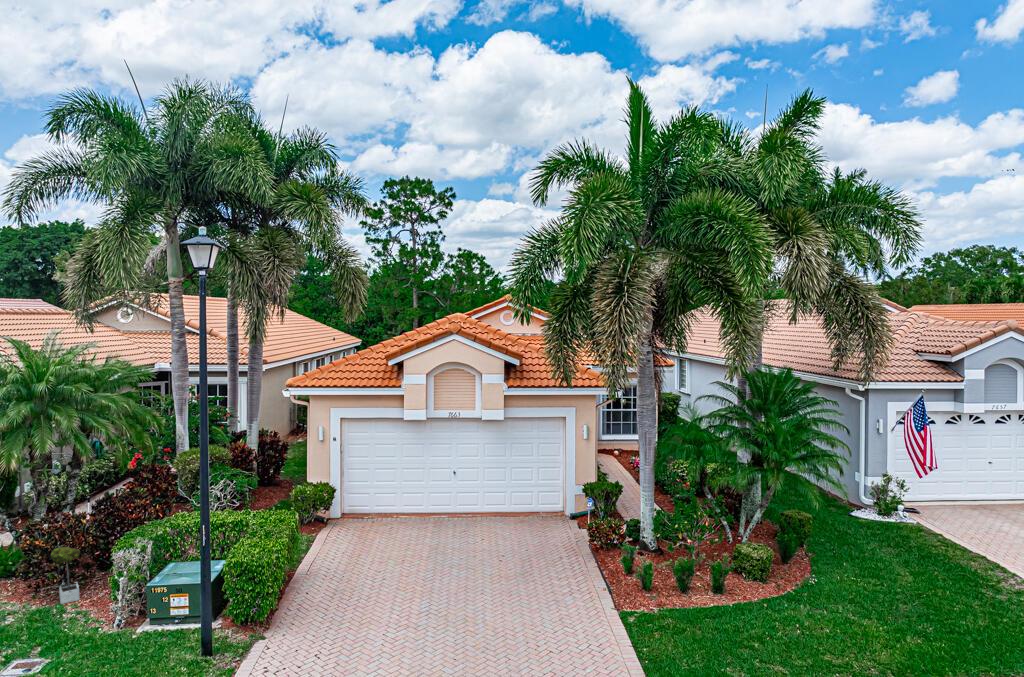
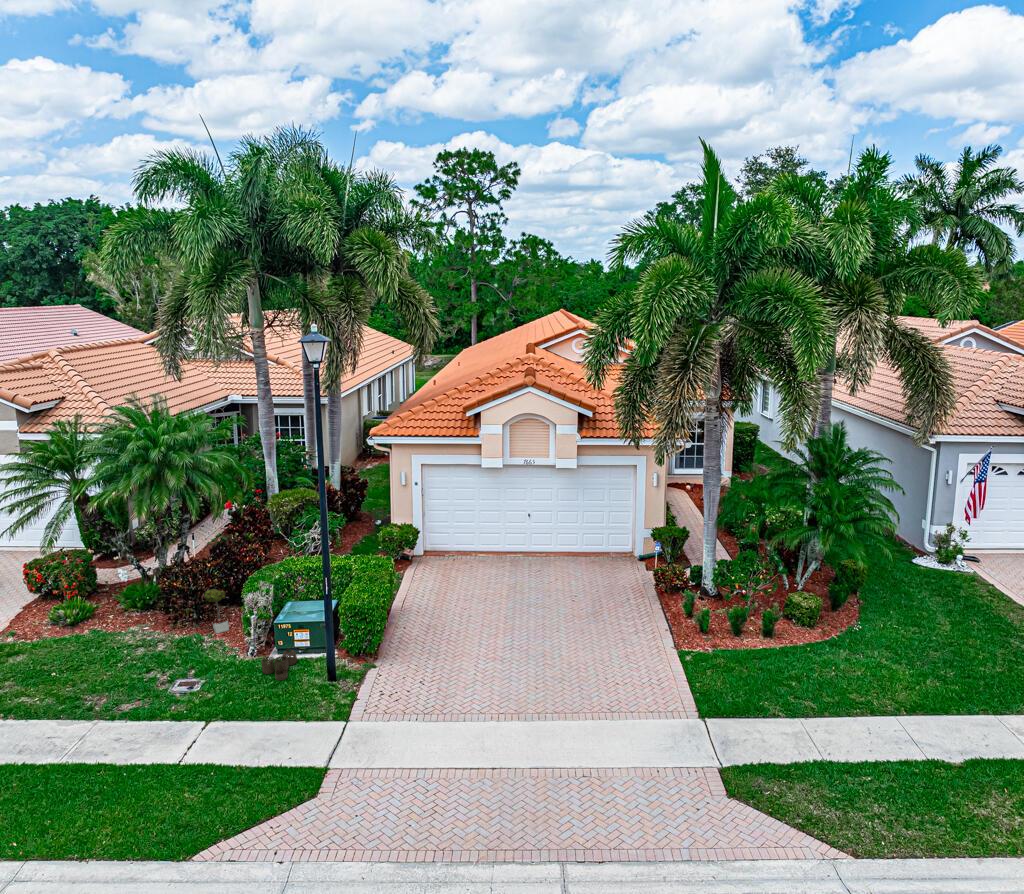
woven basket: none [99,617,152,659] -> present [261,650,297,680]

